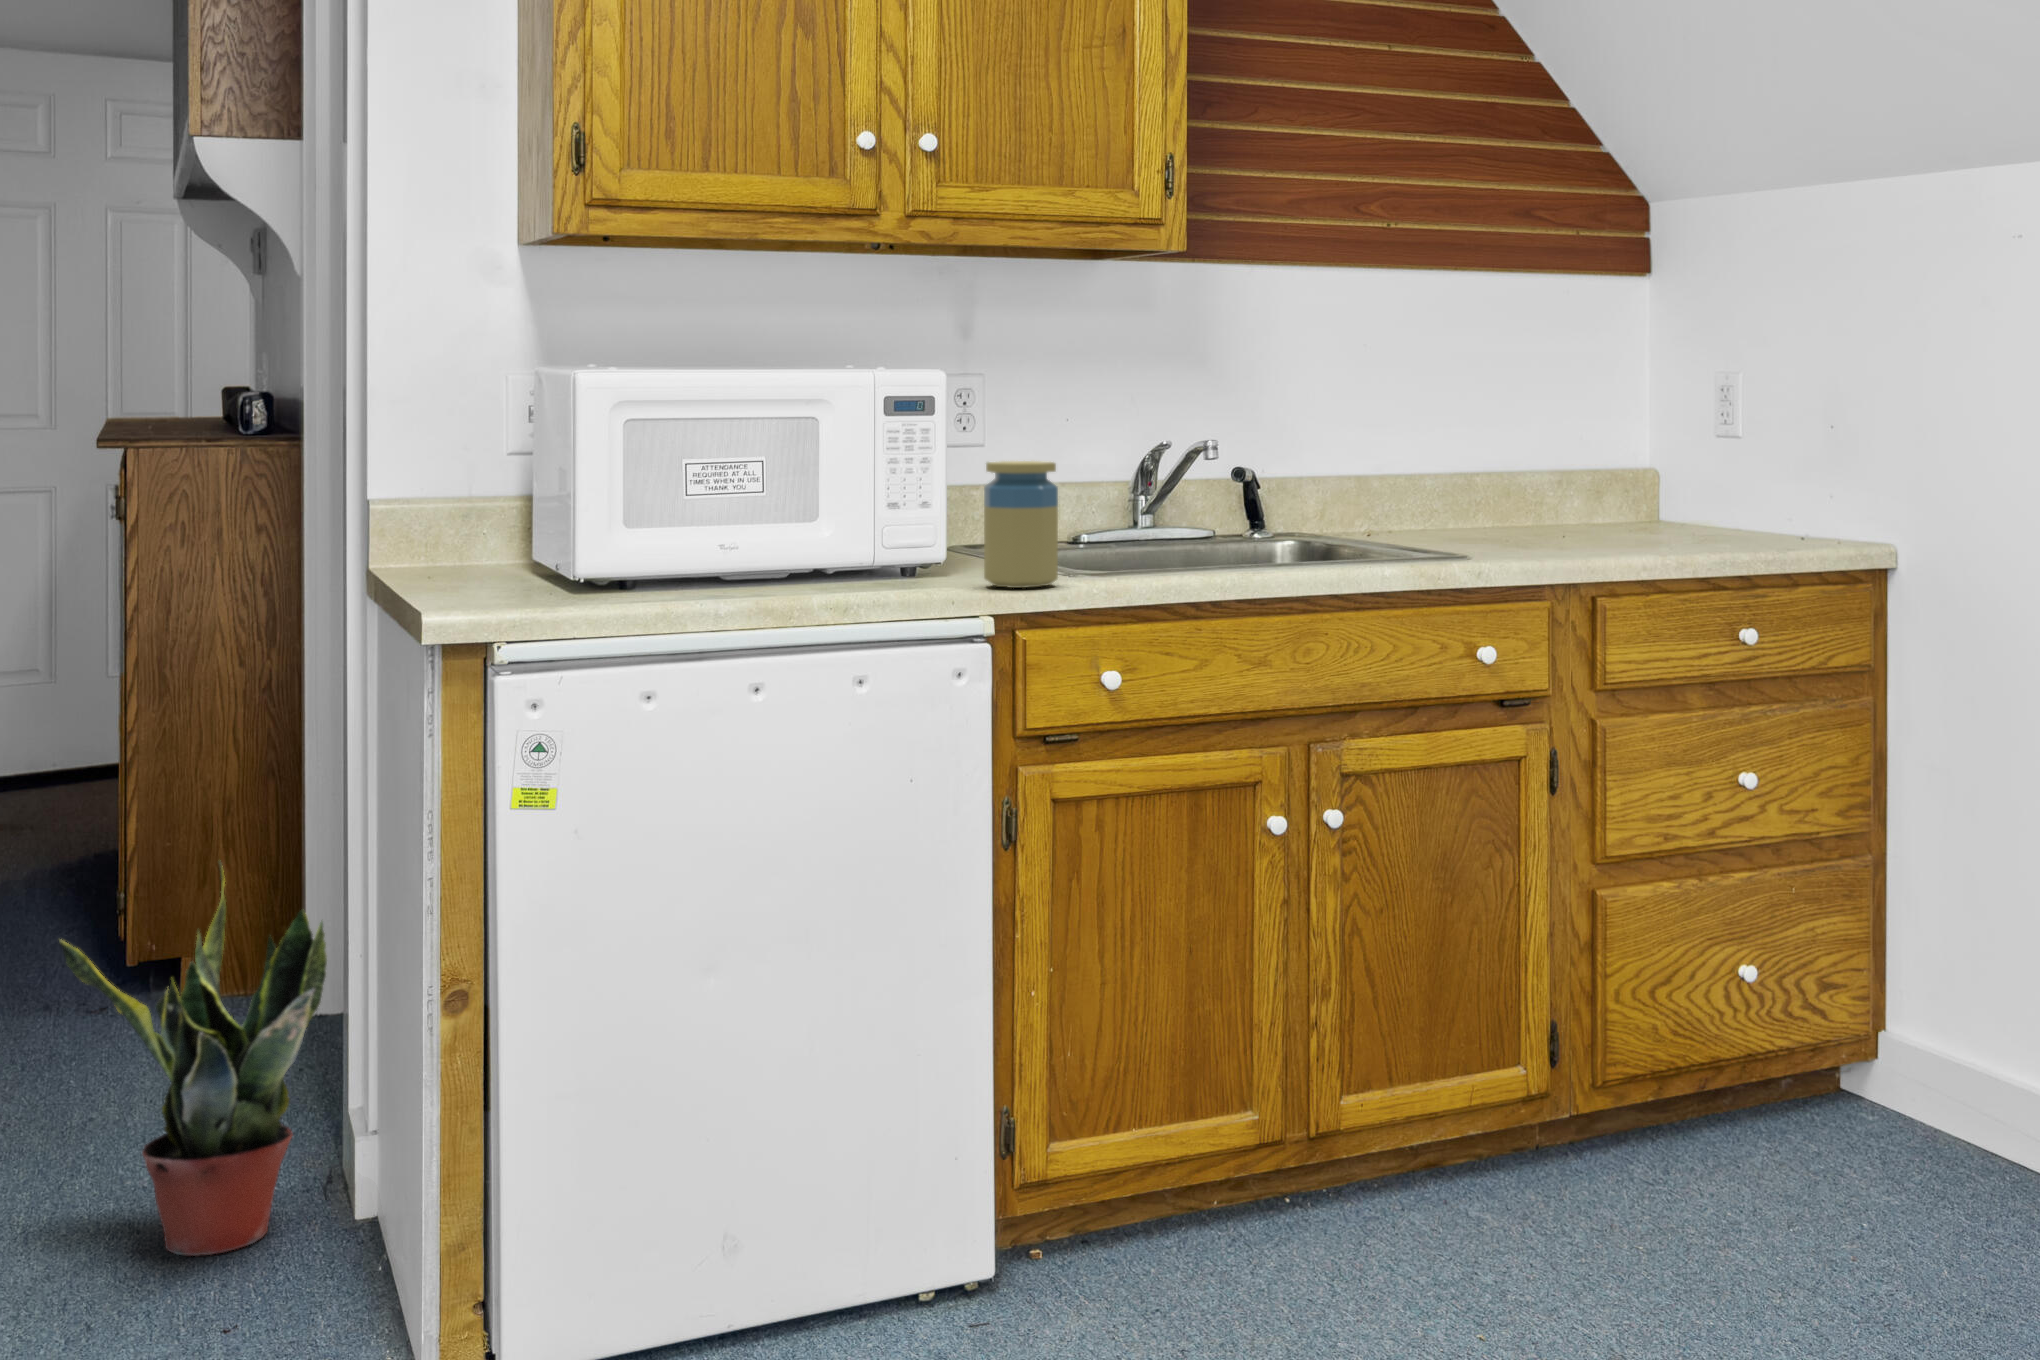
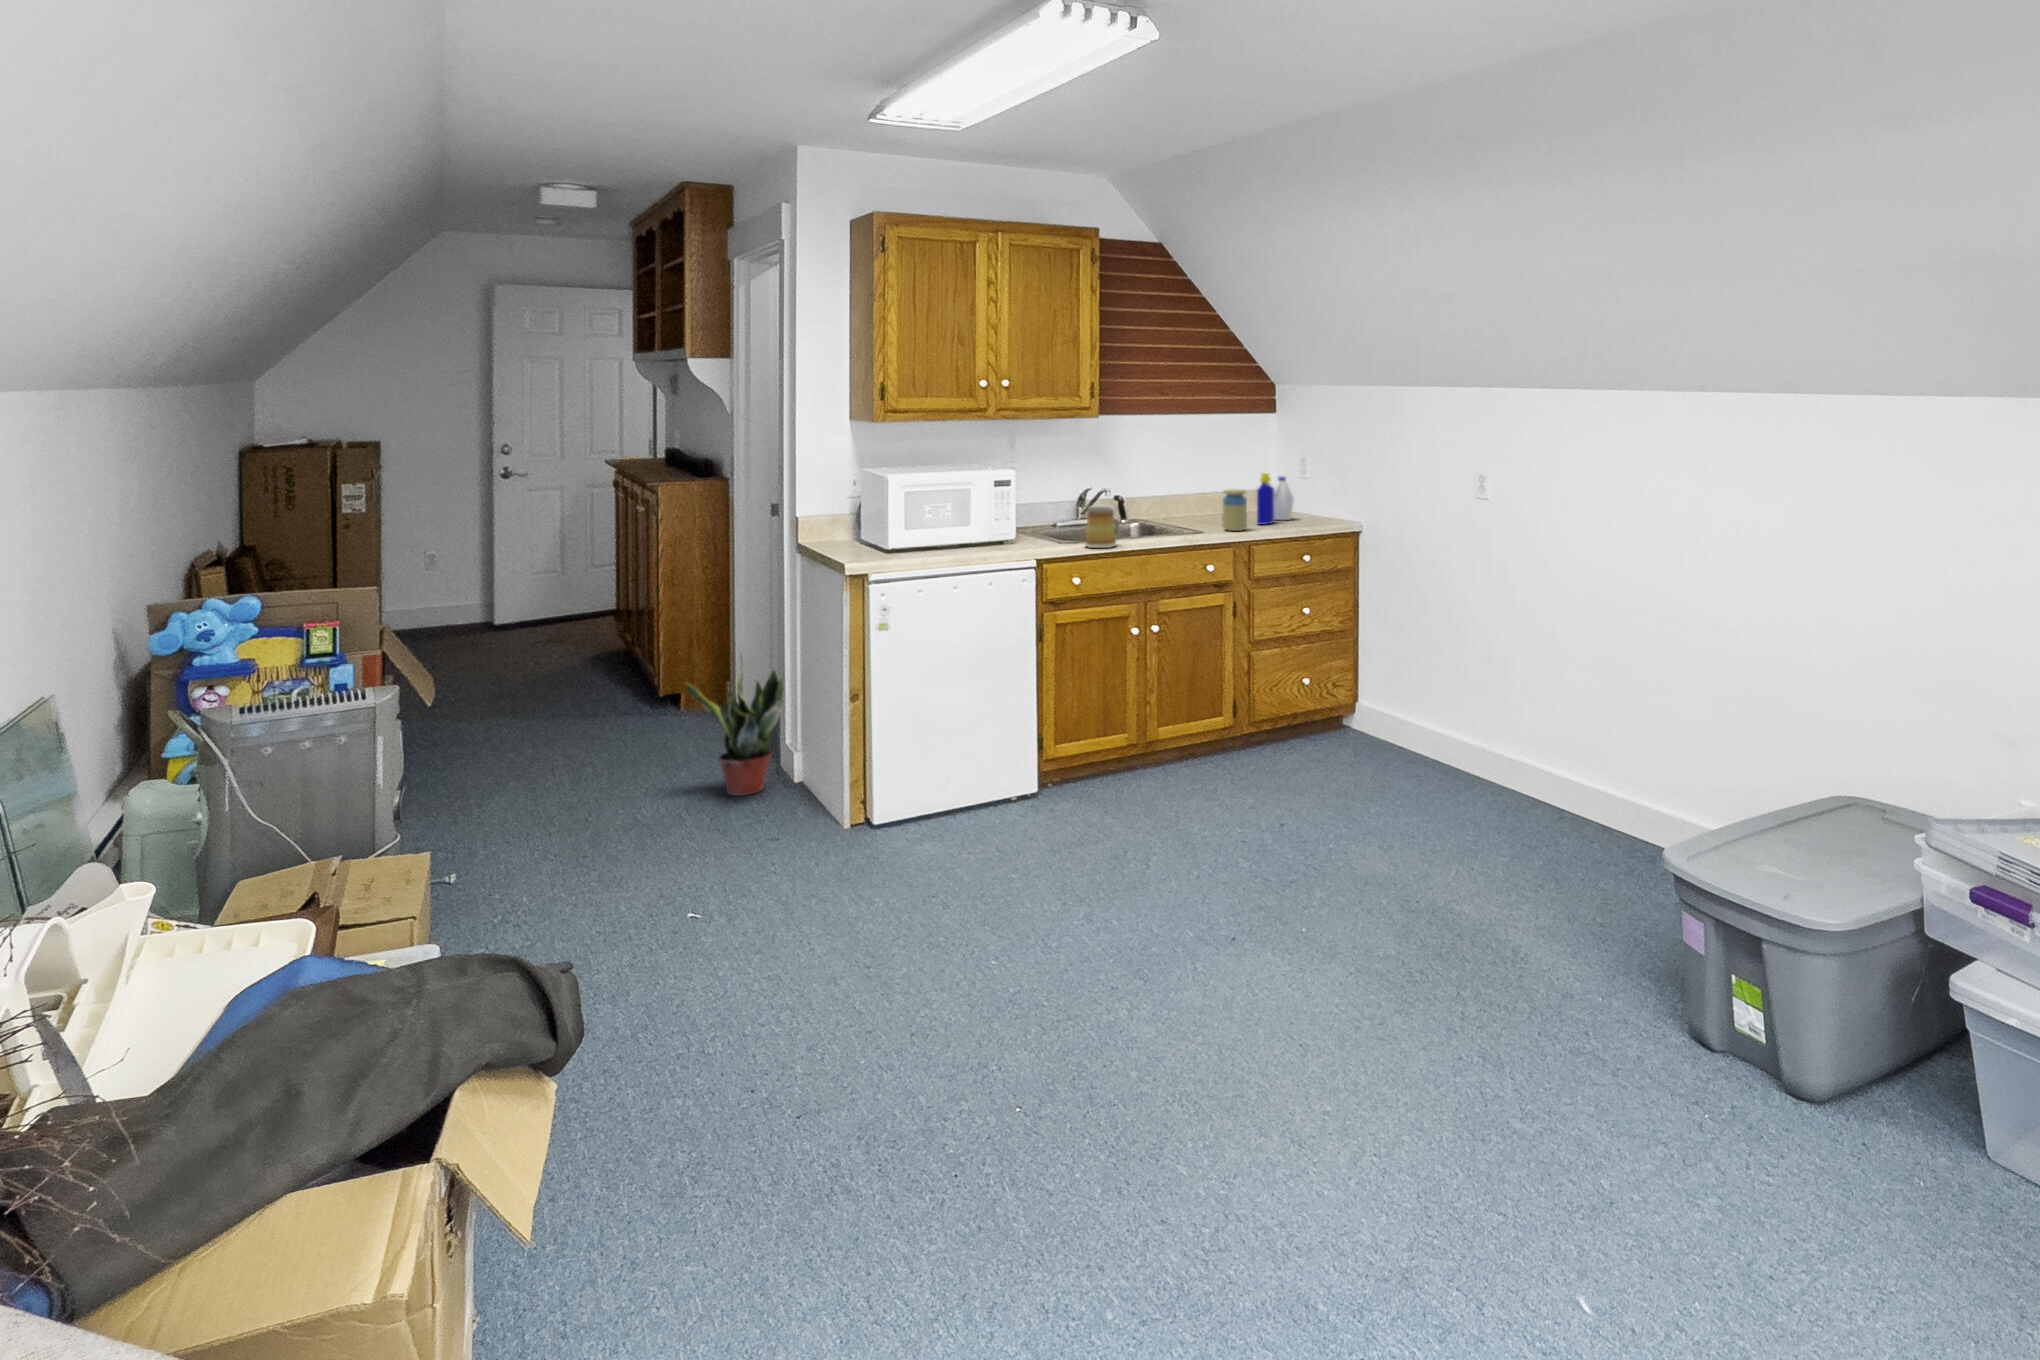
bottle: none [1606,410,1703,546] -> present [1257,473,1294,525]
jar: present [984,461,1058,588] -> present [1223,489,1247,531]
mug: none [1136,462,1236,587] -> present [1085,504,1119,548]

